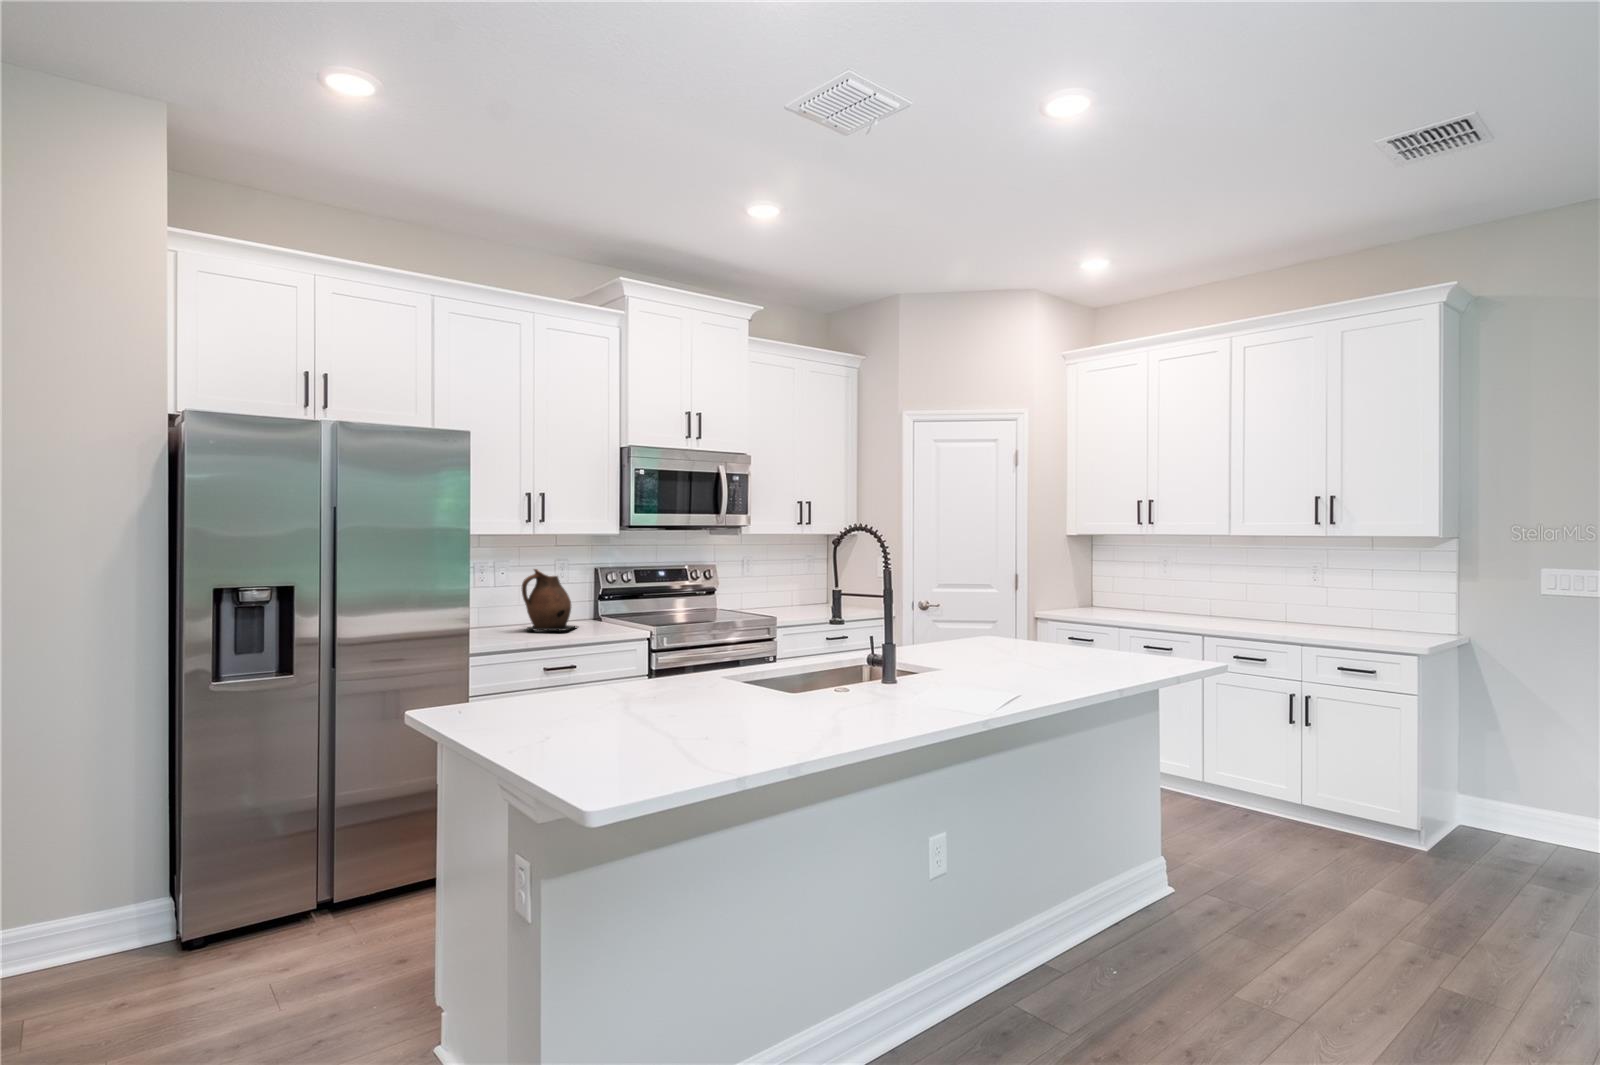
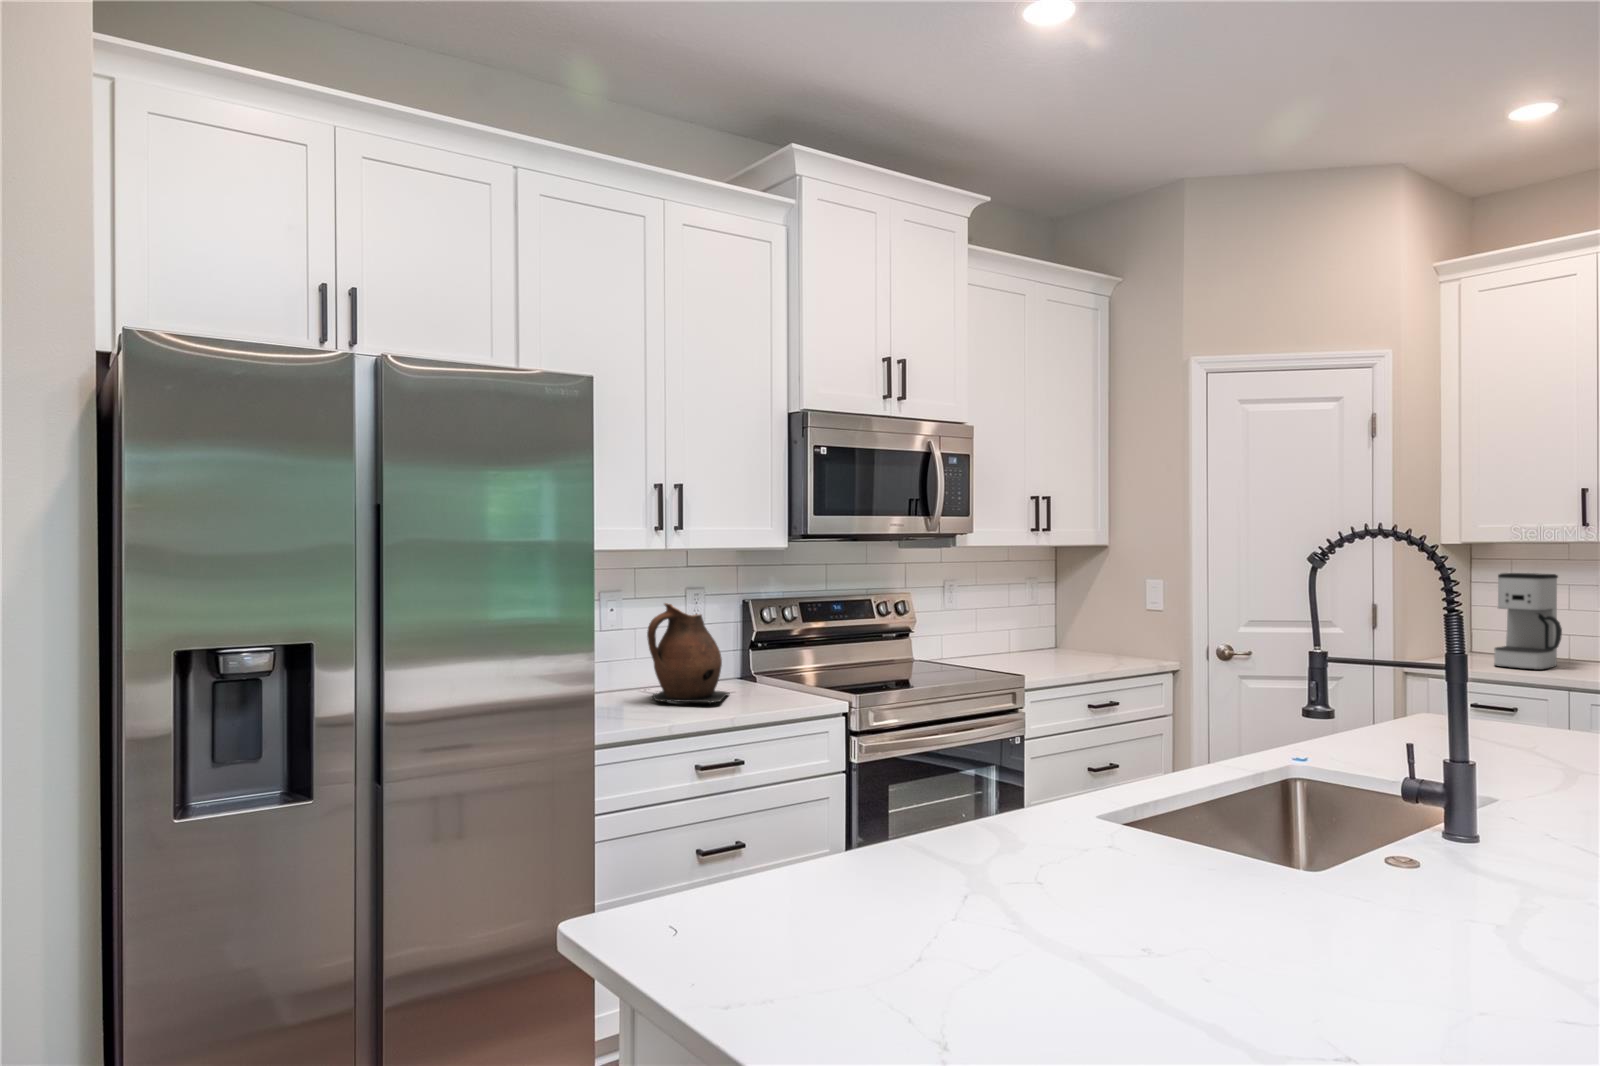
coffee maker: none [1095,550,1135,611] -> present [1494,573,1562,670]

